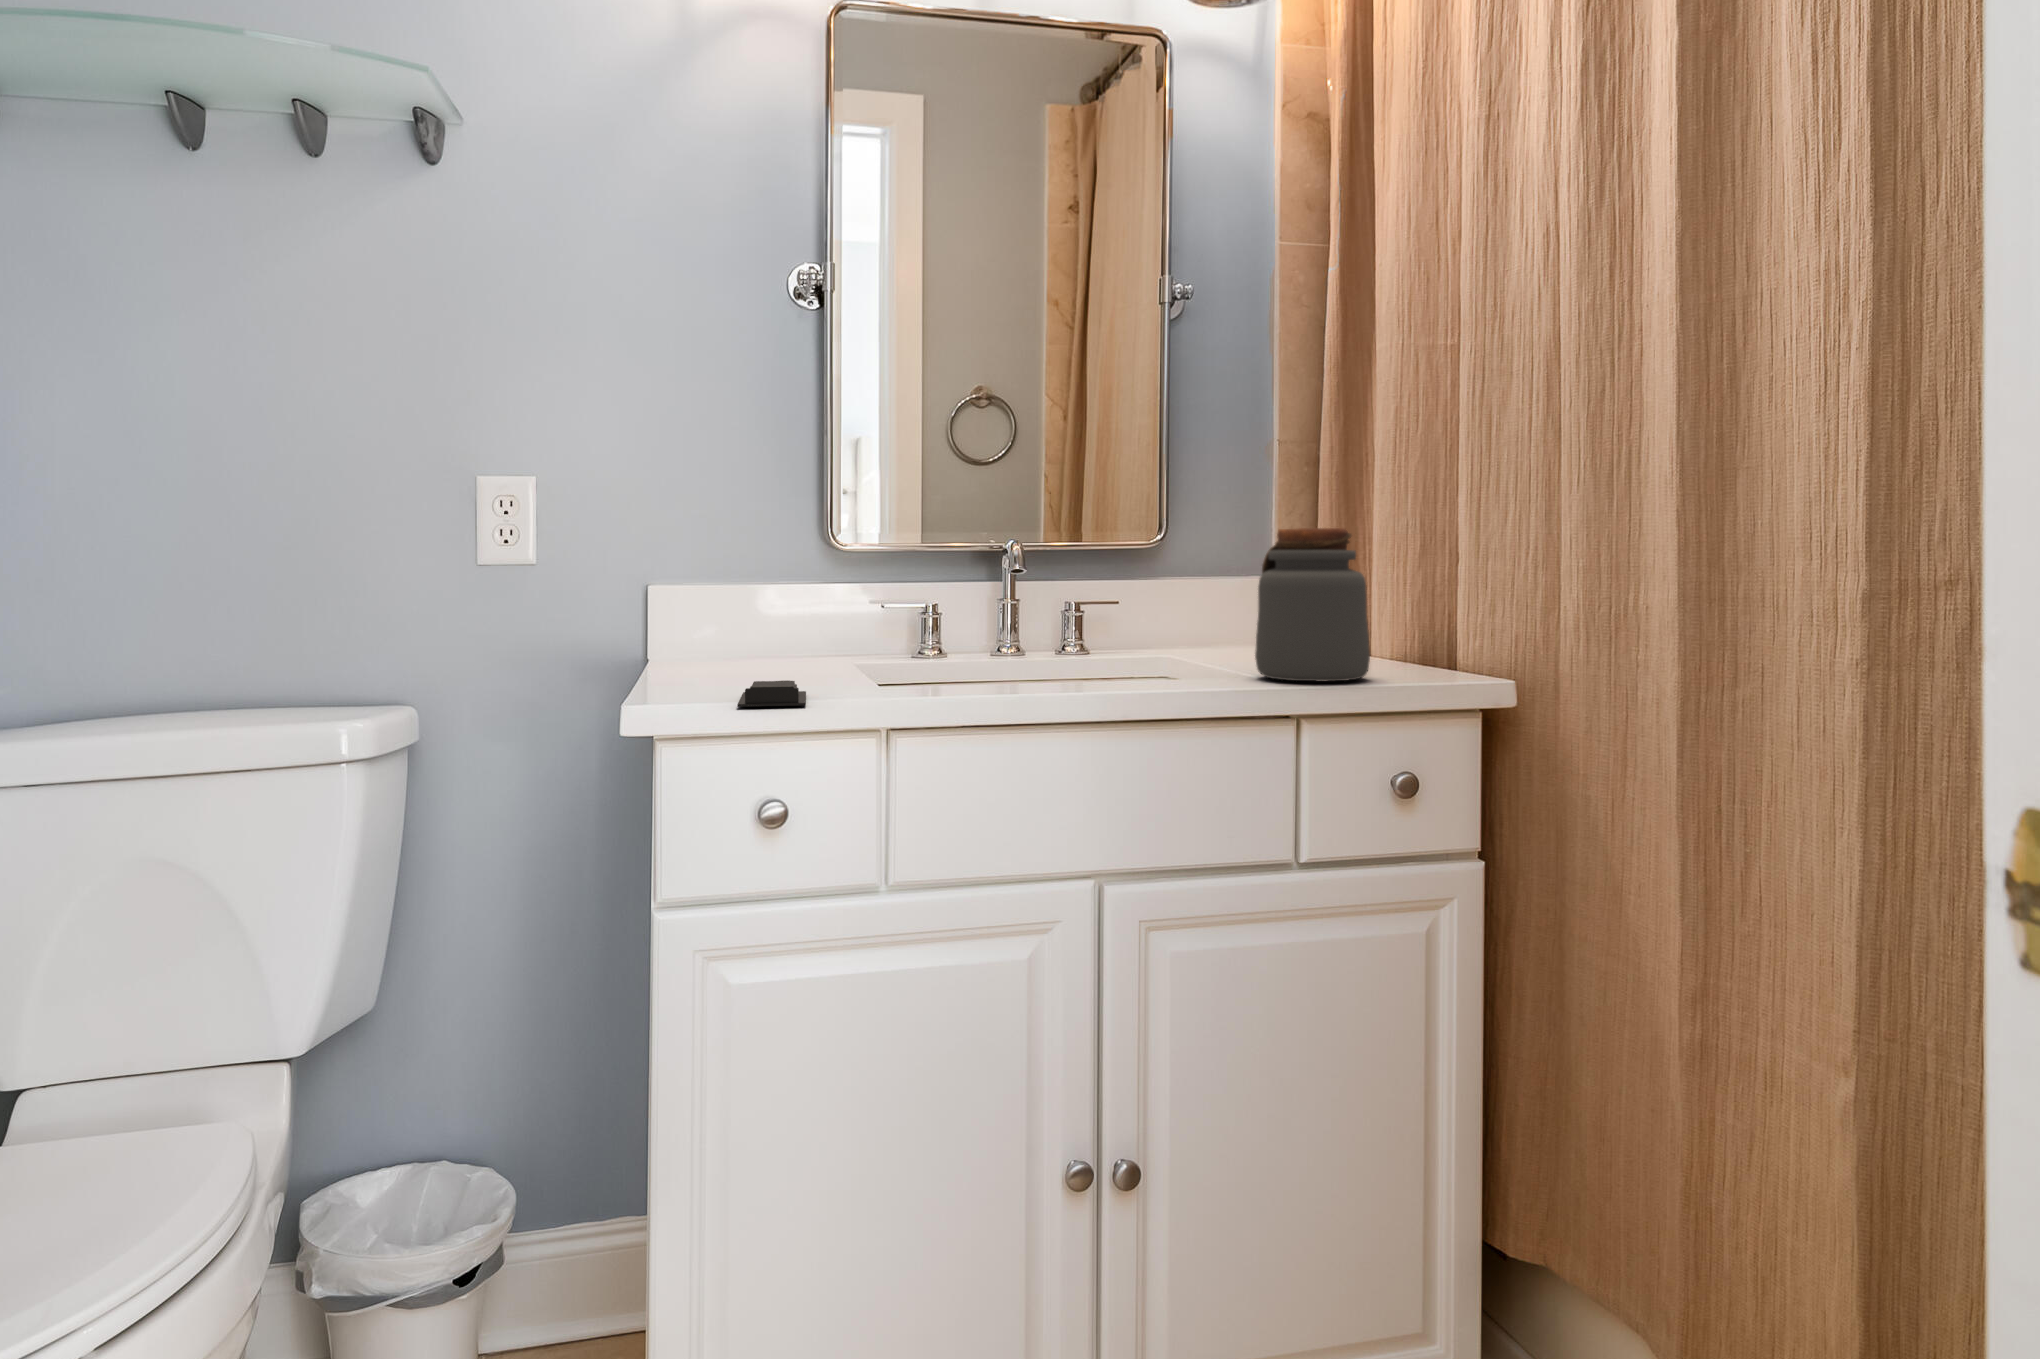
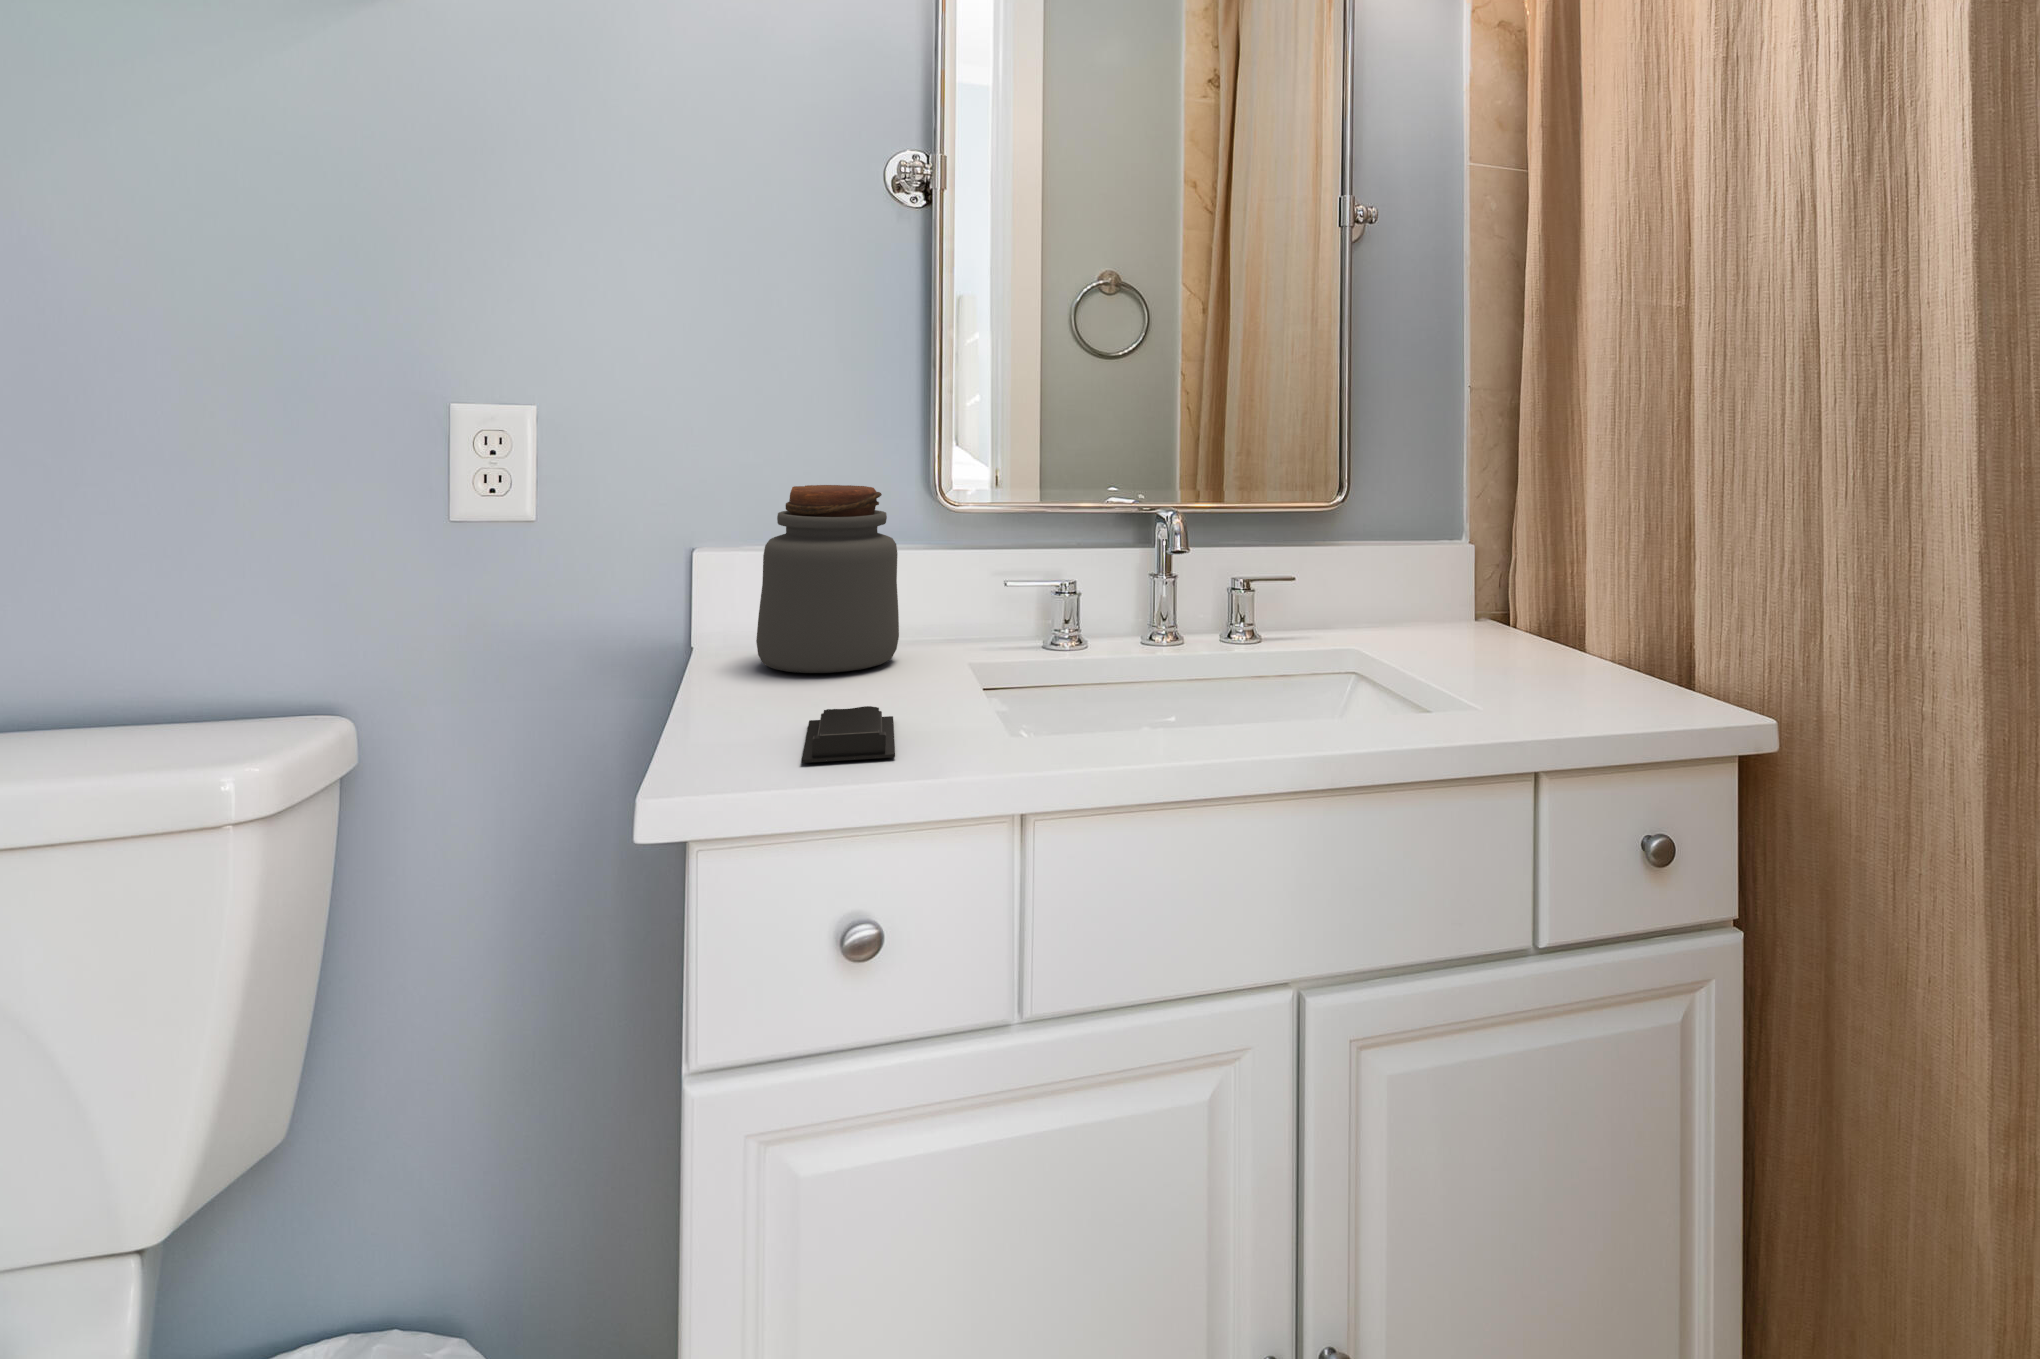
jar: present [1255,528,1370,681] -> present [756,485,899,673]

